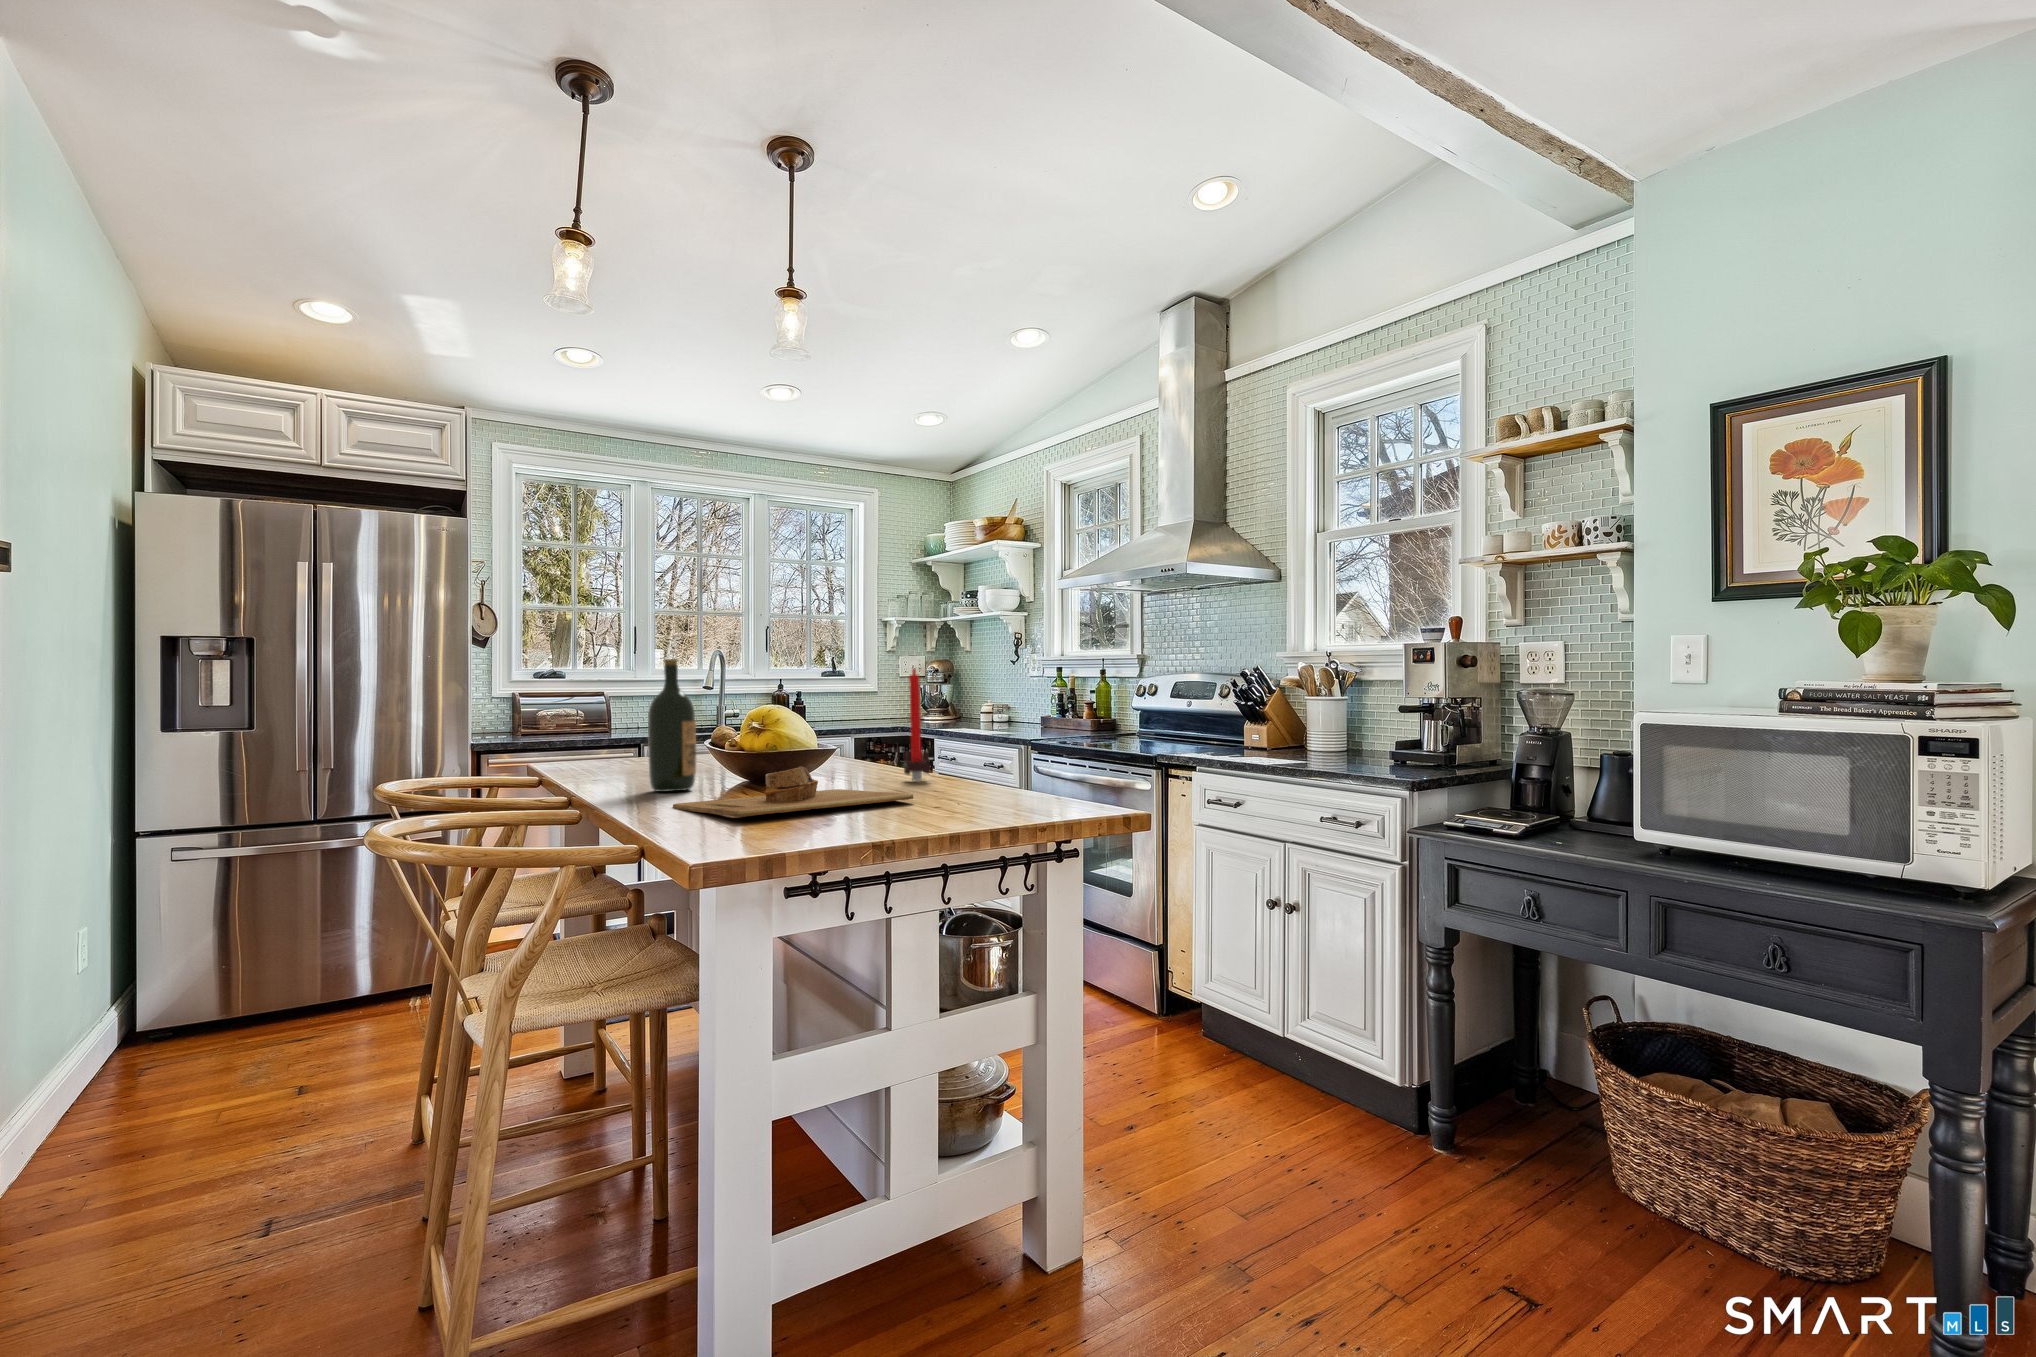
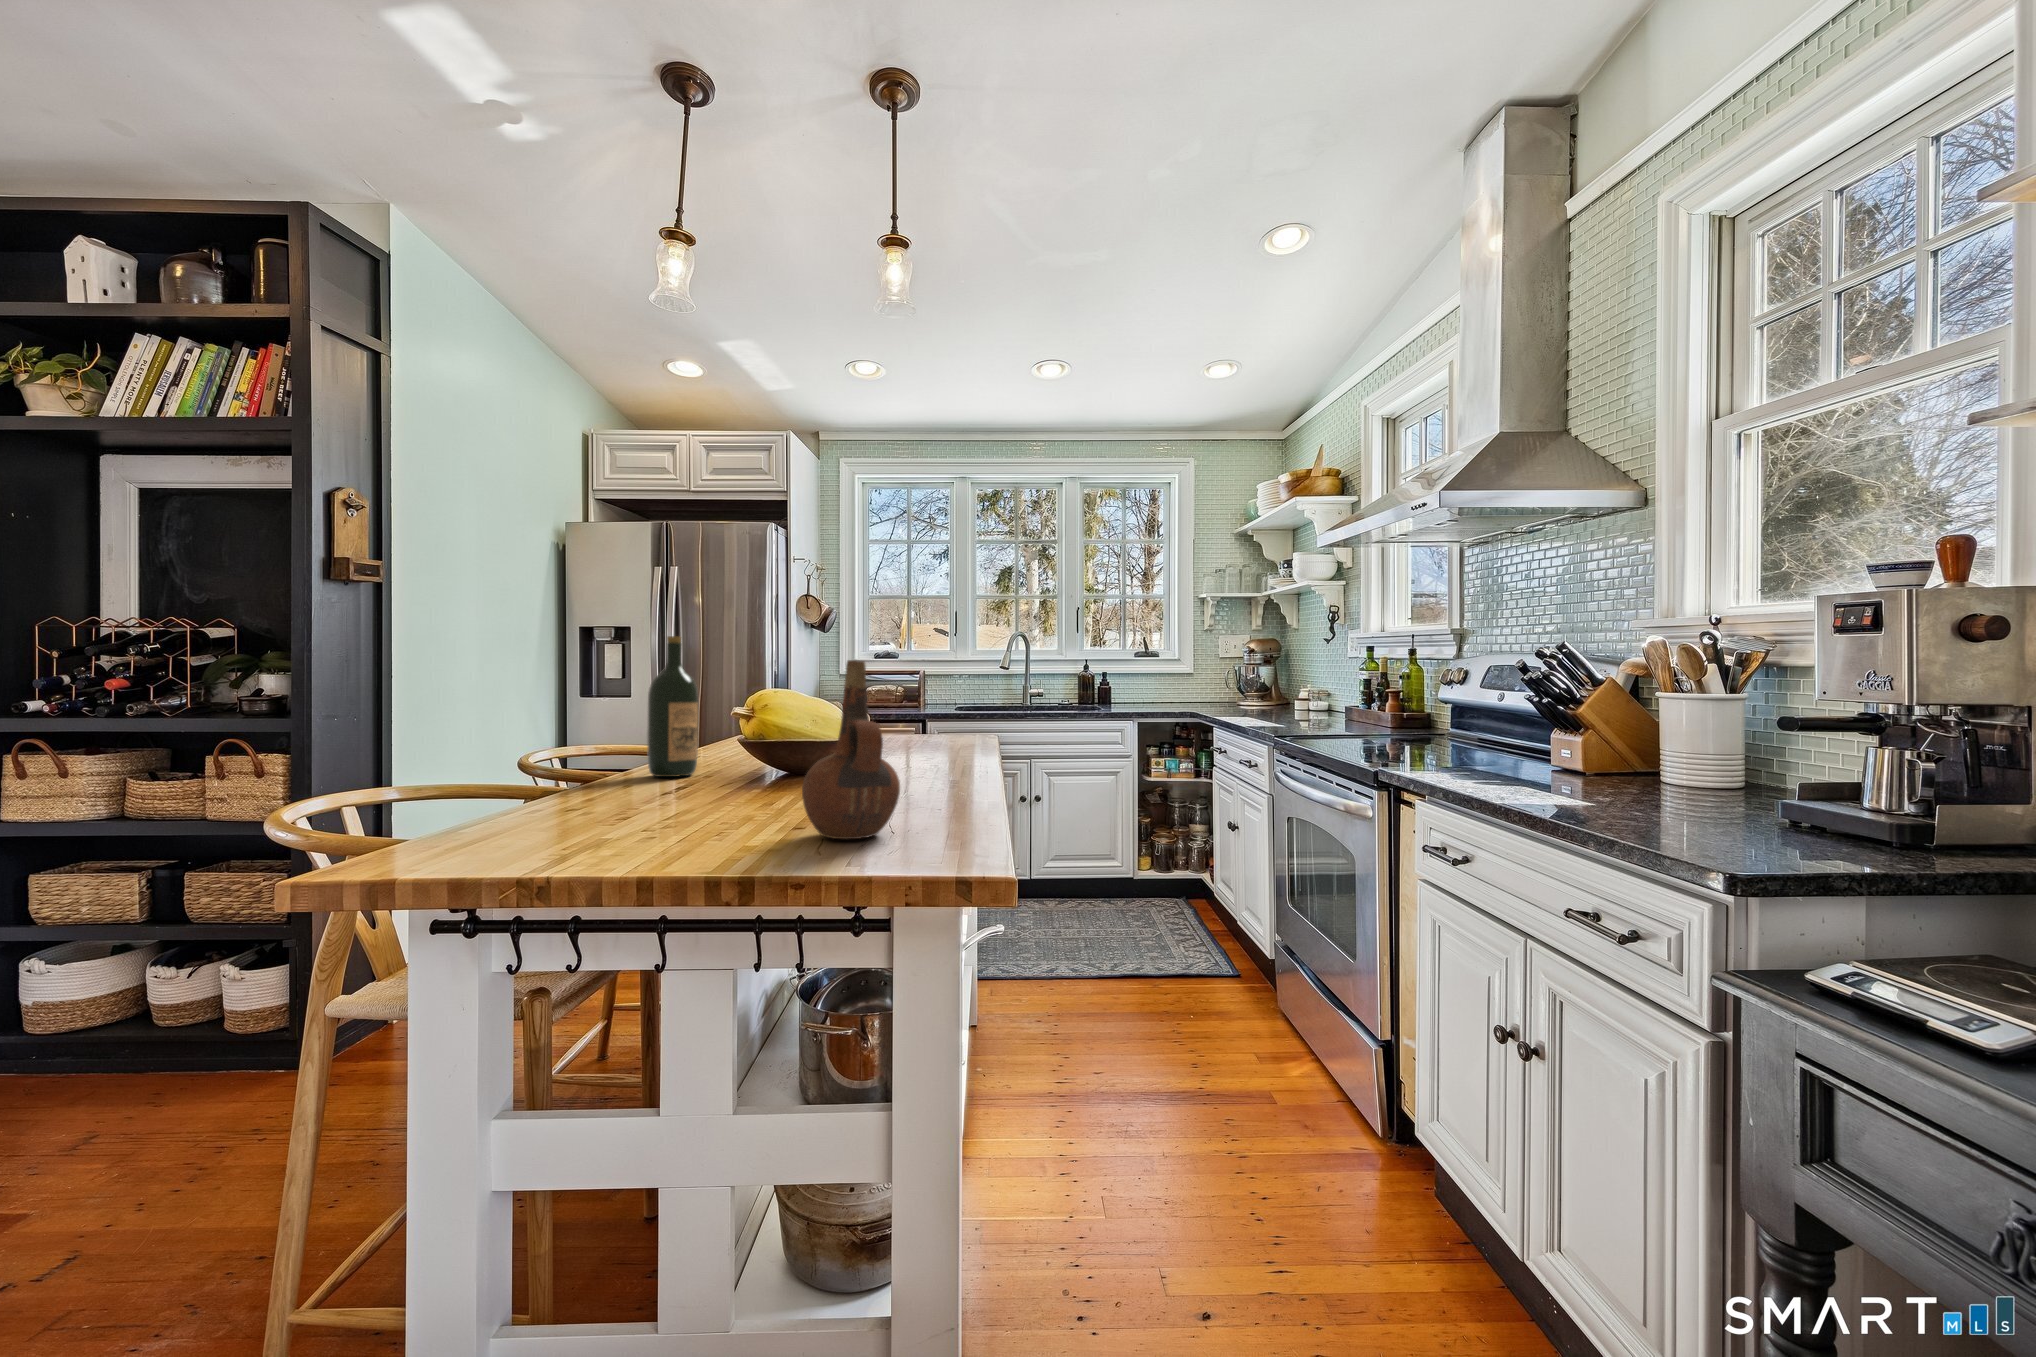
candle: present [904,668,930,781] -> none [908,644,945,784]
ceramic pitcher: none [961,682,1031,806] -> present [802,660,900,839]
cutting board: present [673,767,913,817] -> none [518,763,800,823]

